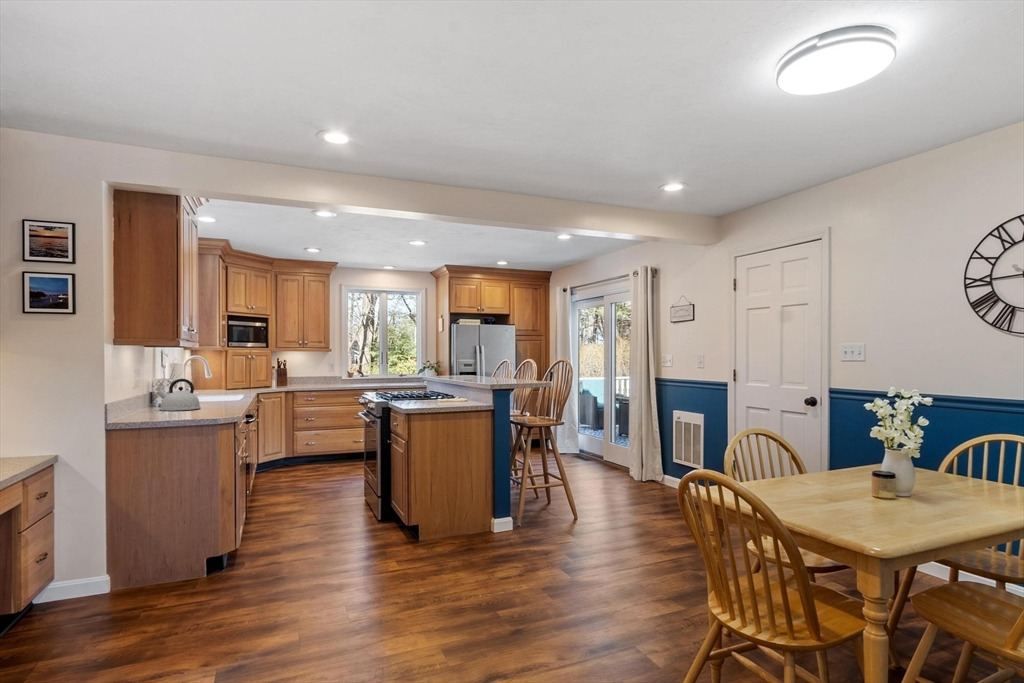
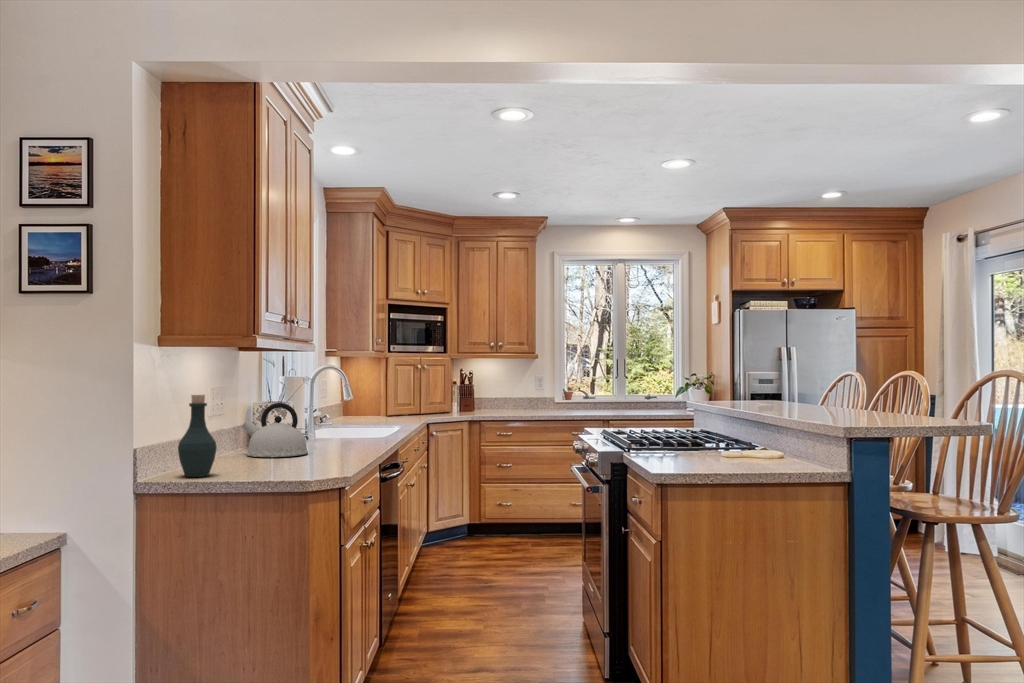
bottle: none [133,373,158,420] -> present [178,395,217,477]

